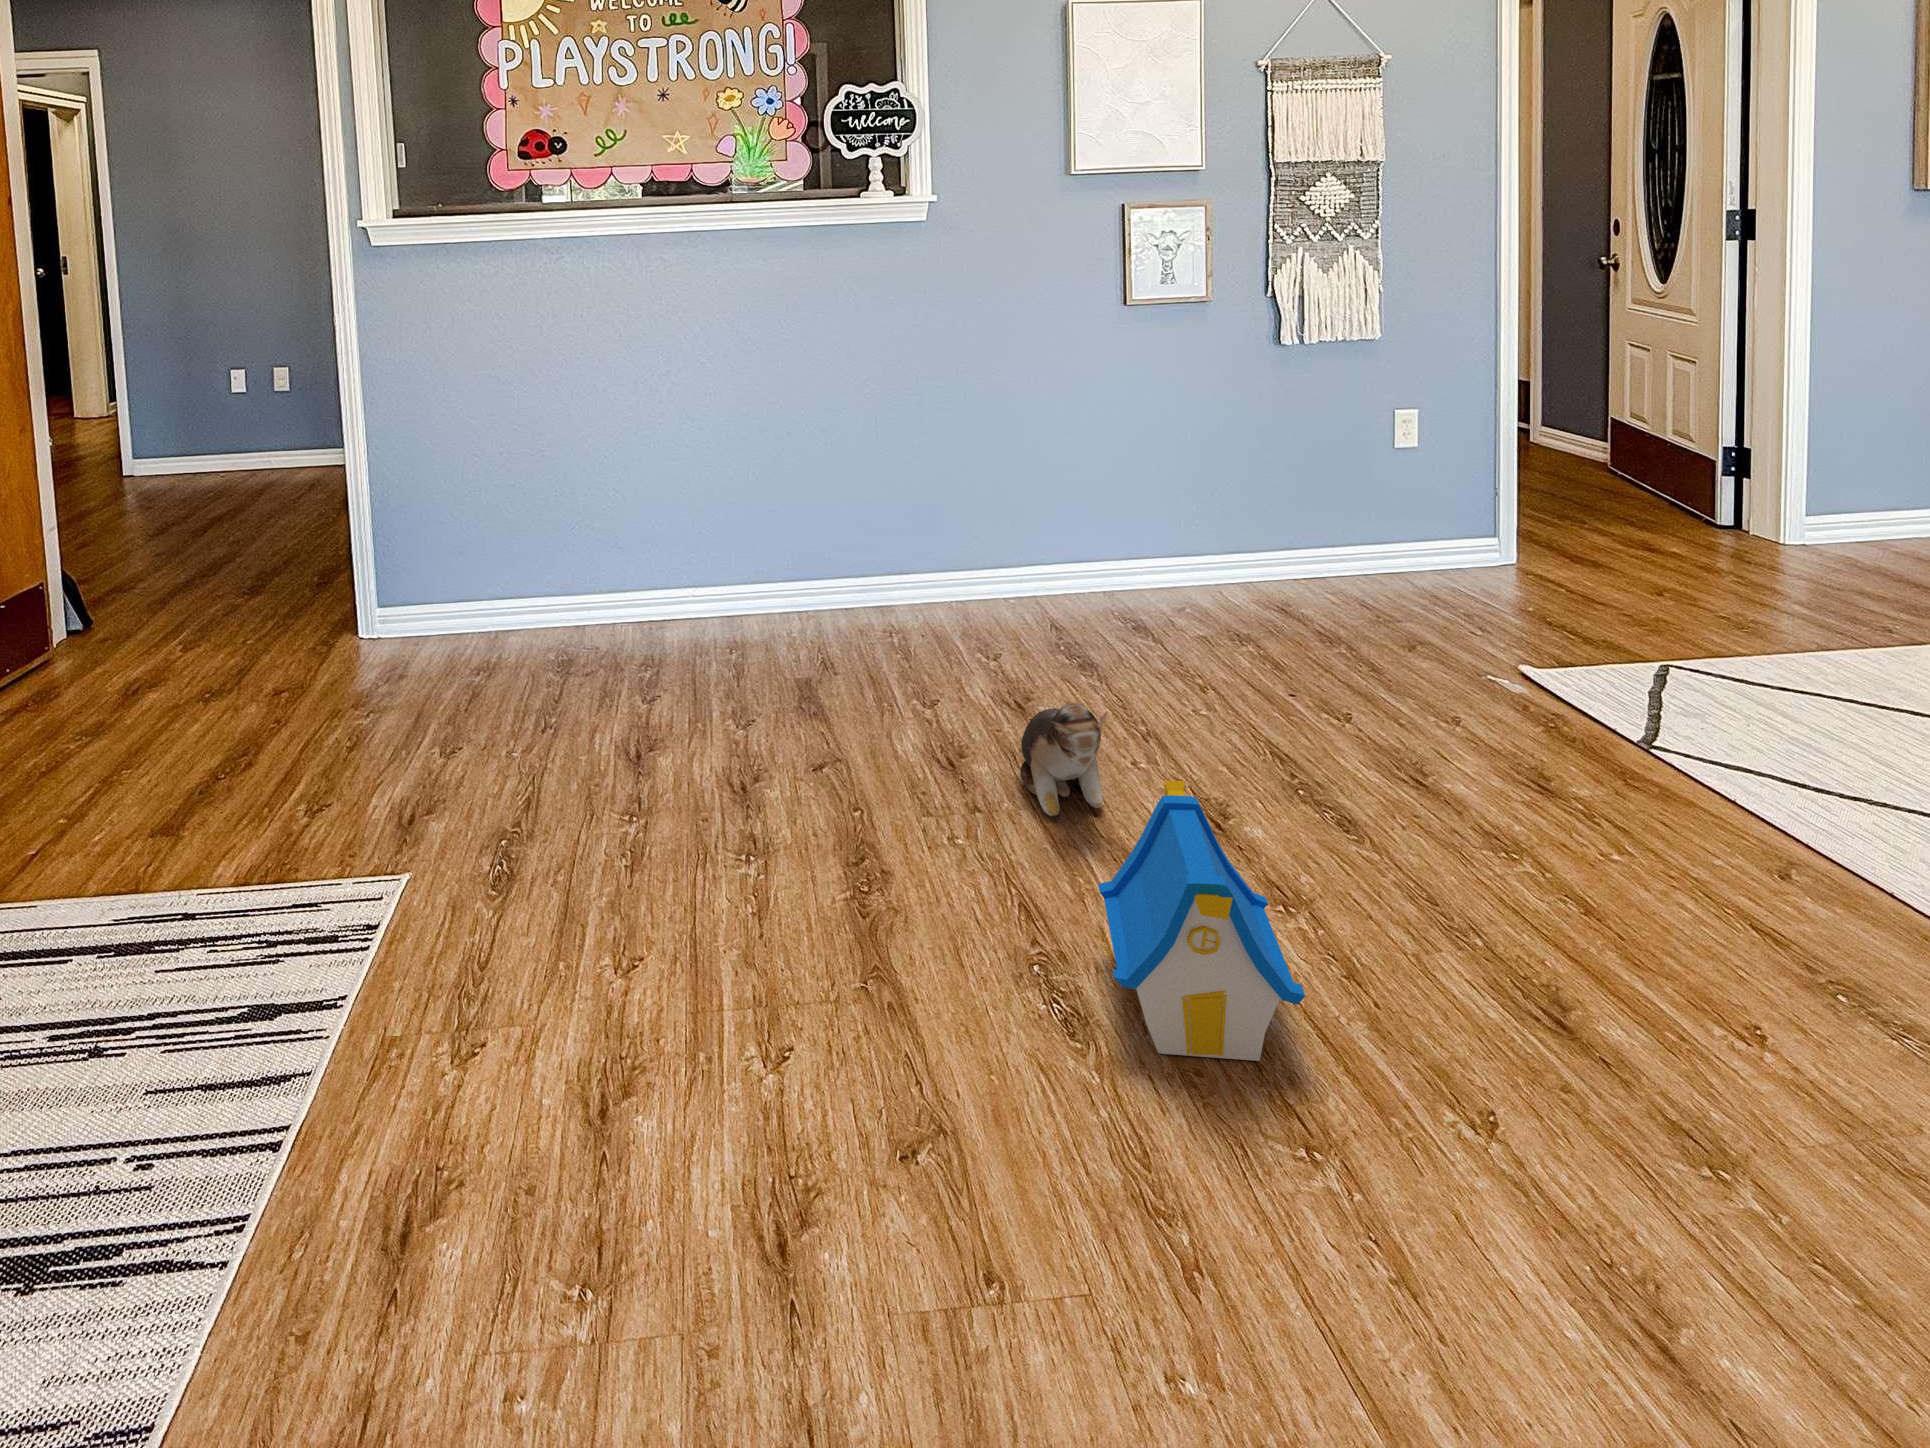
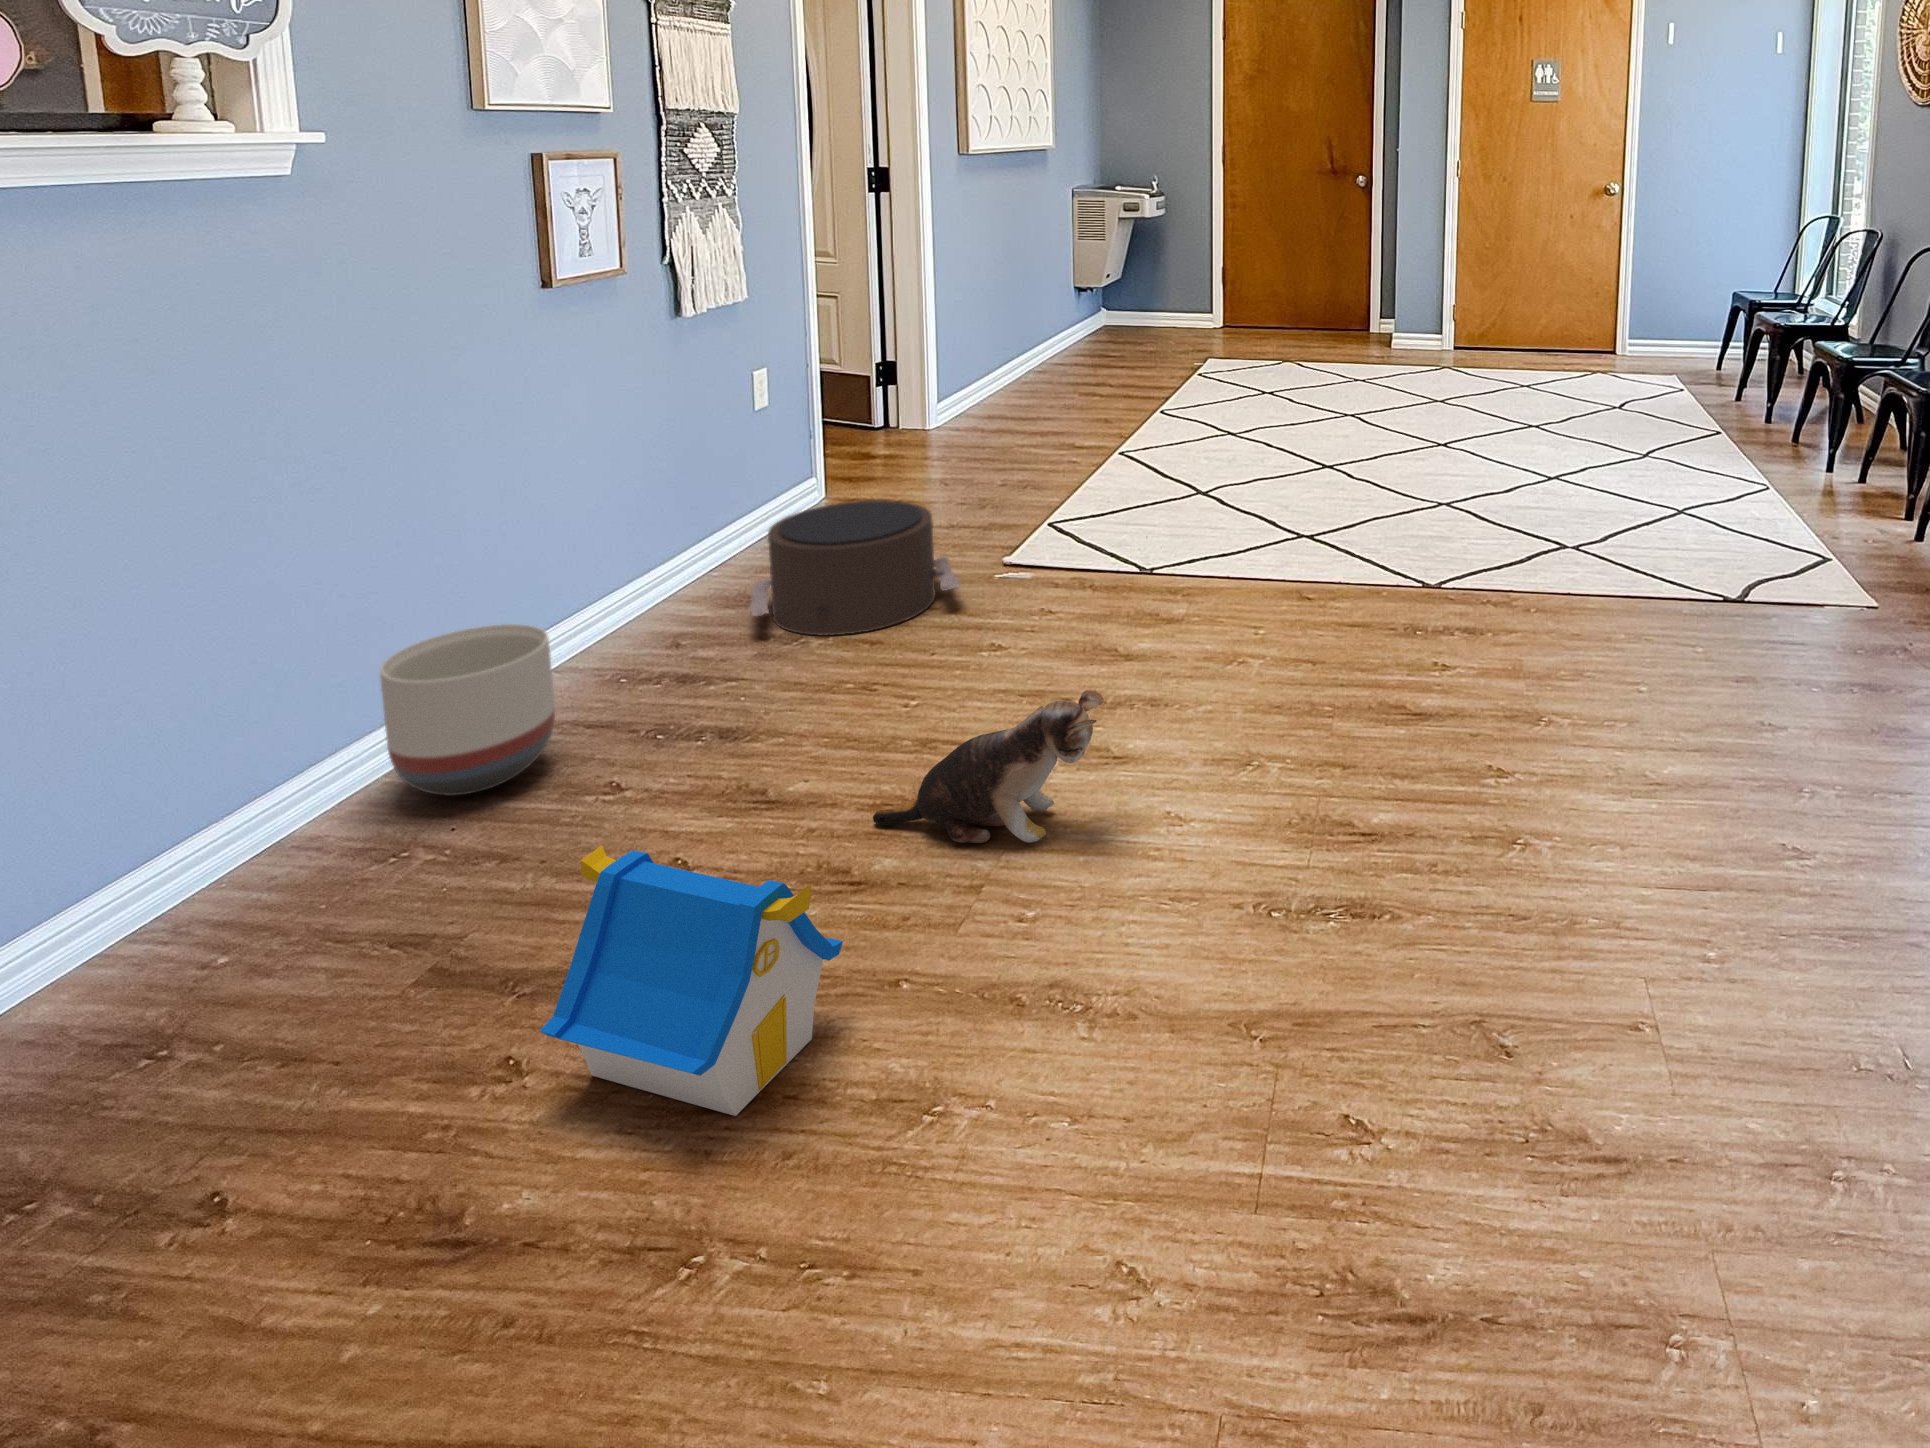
planter: none [934,519,1025,623] -> present [380,624,555,796]
pouf: none [1222,536,1439,666] -> present [750,500,959,636]
toy house: present [1098,781,1305,1061] -> present [540,845,843,1116]

